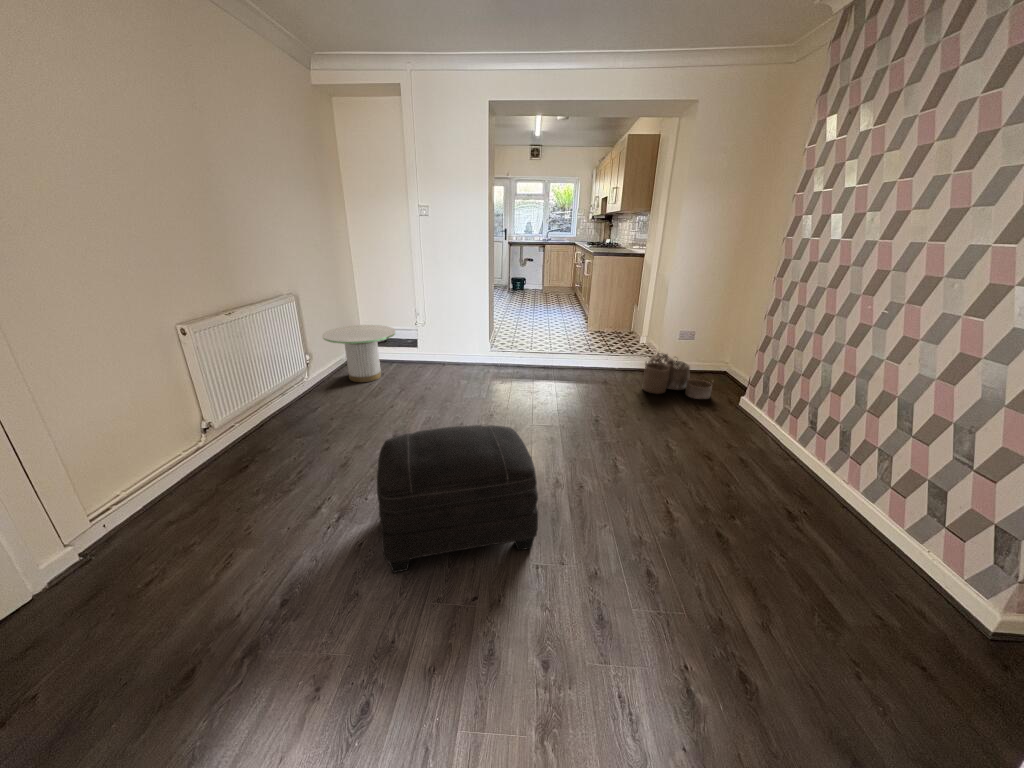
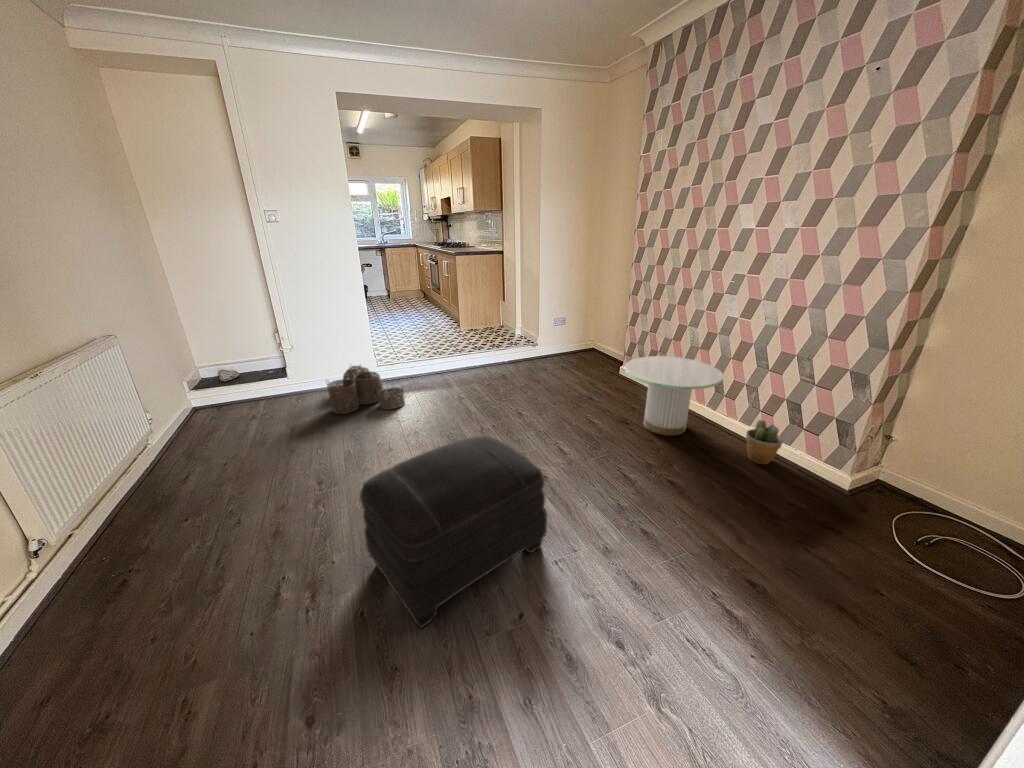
side table: present [322,325,396,382] -> present [625,356,723,436]
woven basket: present [643,353,713,399] -> present [327,365,405,414]
potted plant: none [851,497,908,558] -> present [746,420,783,464]

